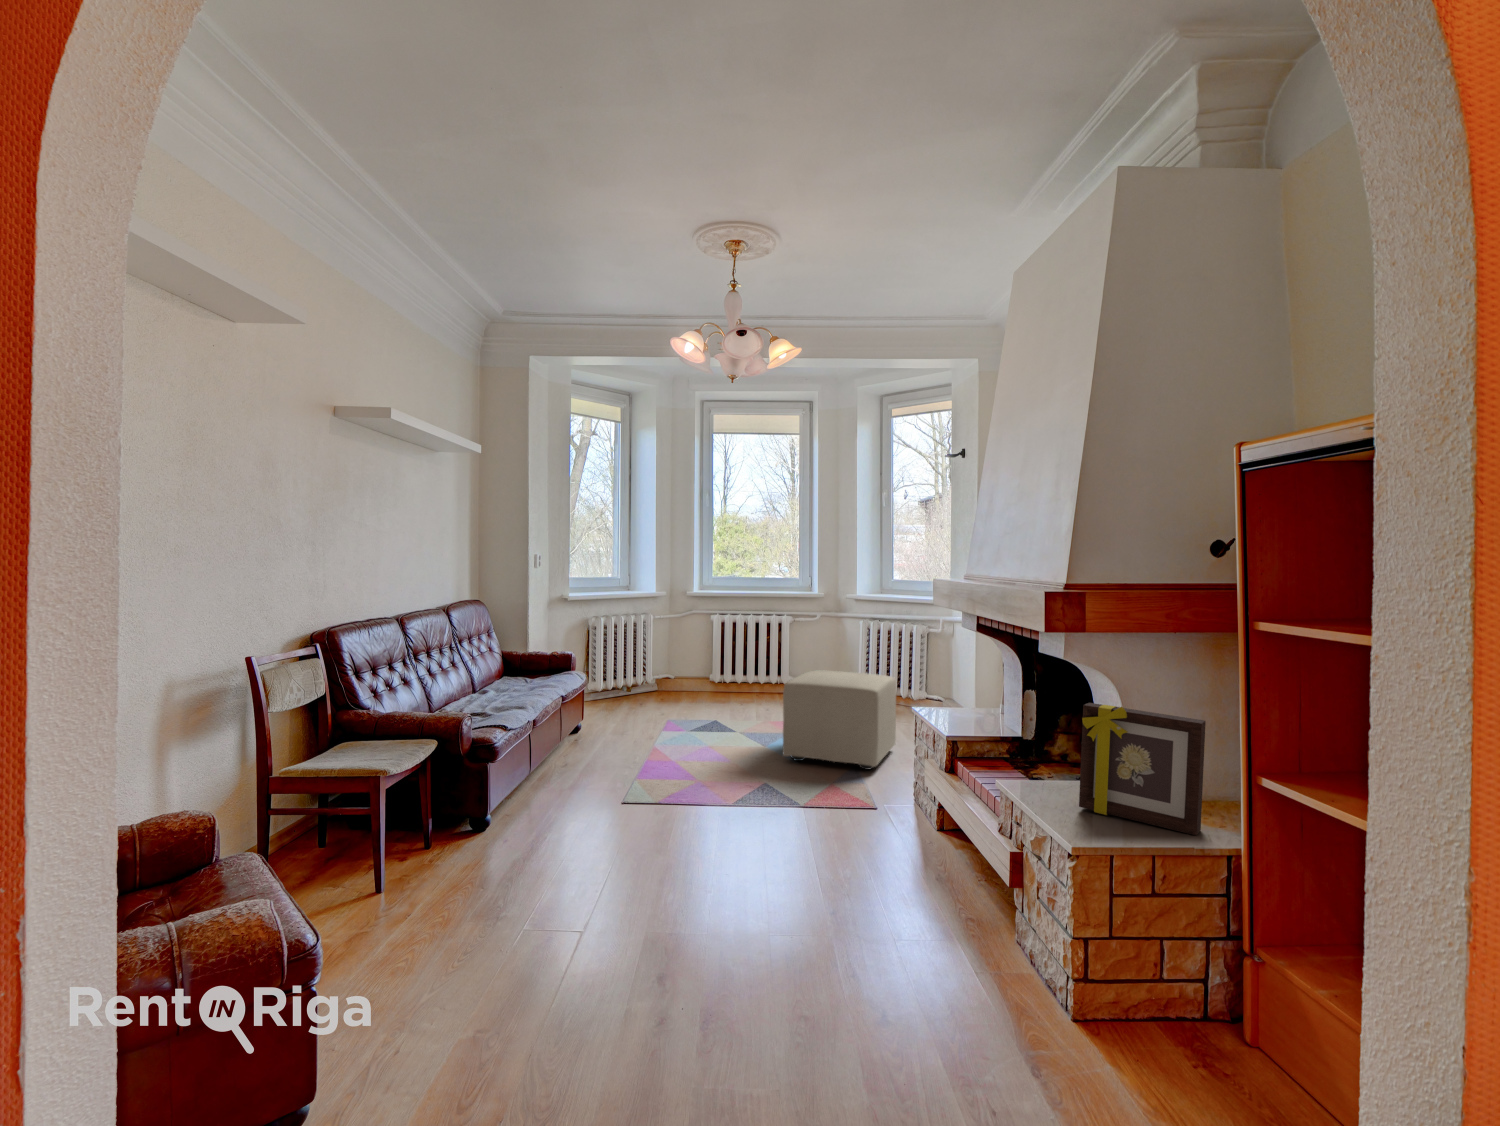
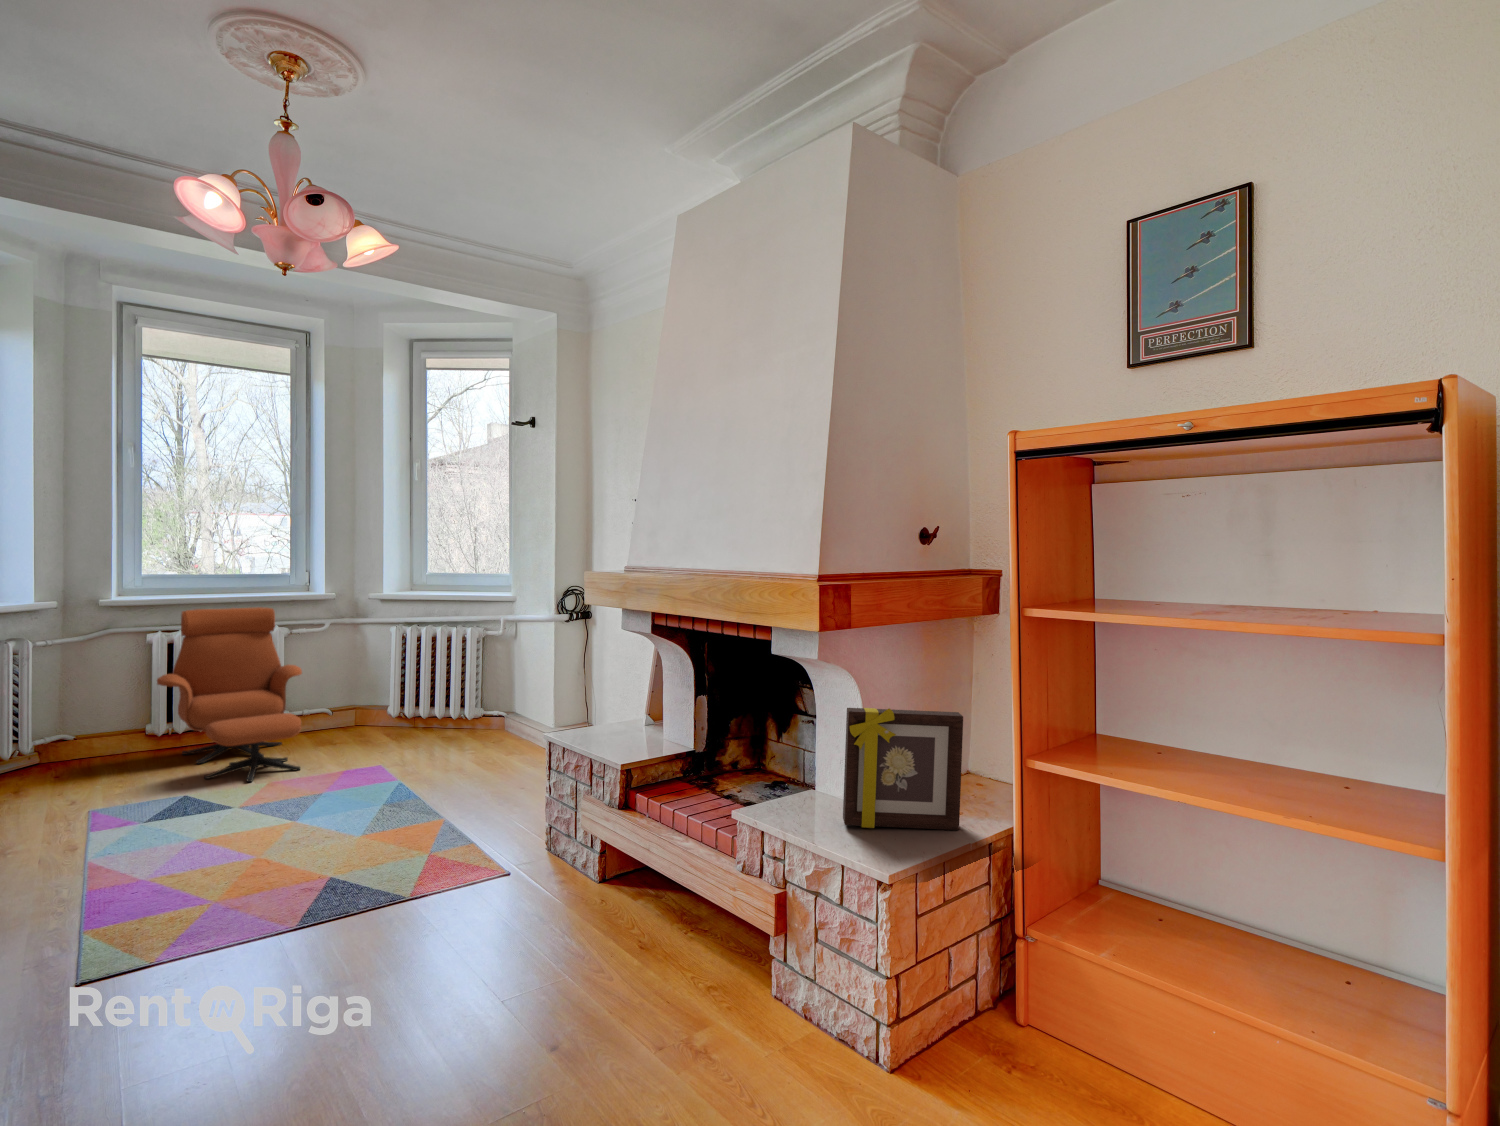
lounge chair: none [713,601,798,719] -> present [157,607,302,782]
ottoman: present [783,670,896,770] -> none [337,697,484,832]

